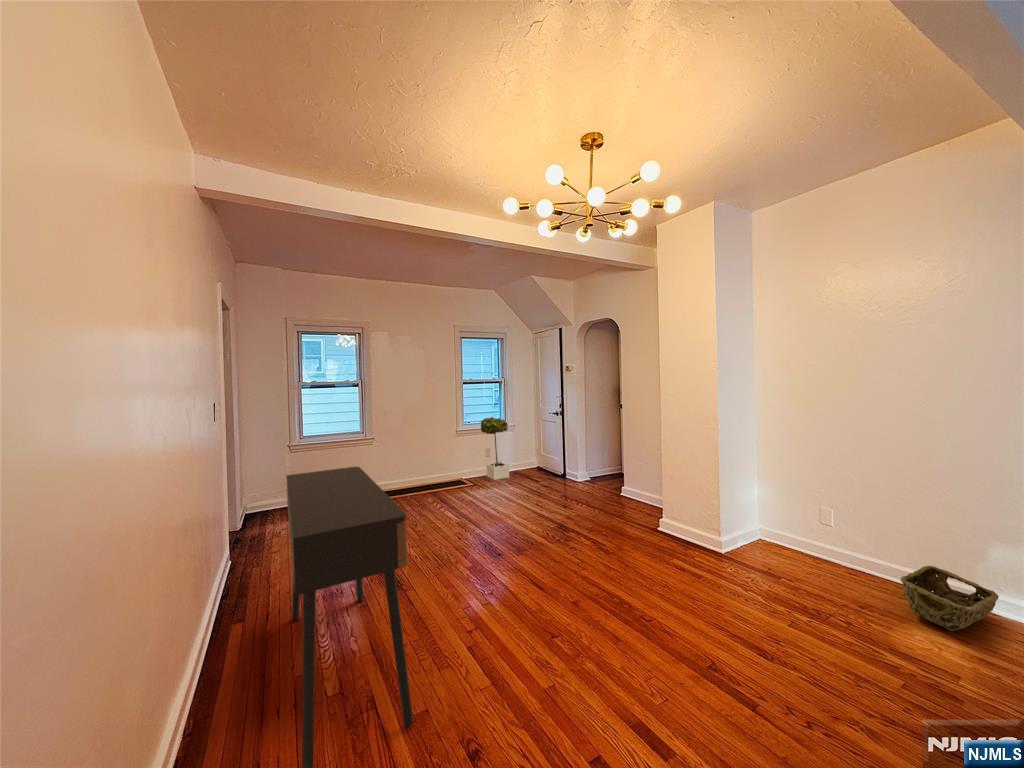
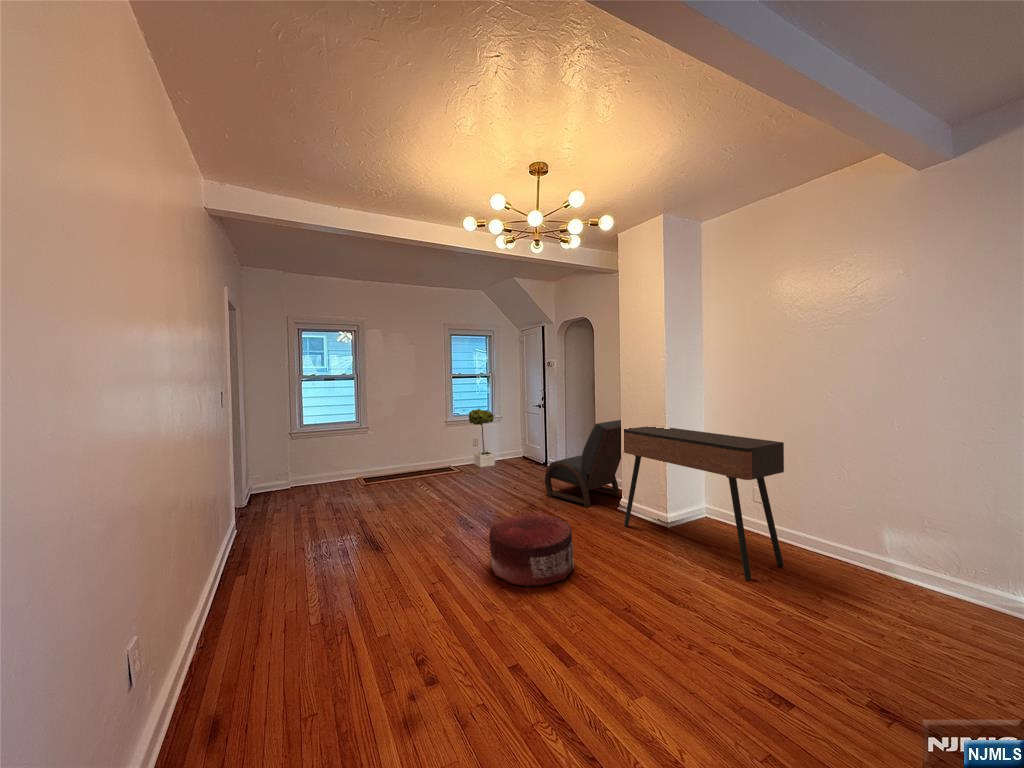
lounge chair: none [572,430,670,527] -> present [545,420,621,507]
console table: present [286,467,413,768] -> present [624,426,784,581]
pouf: none [532,541,632,636] -> present [489,513,574,587]
woven basket: present [900,566,999,631] -> none [802,535,884,587]

